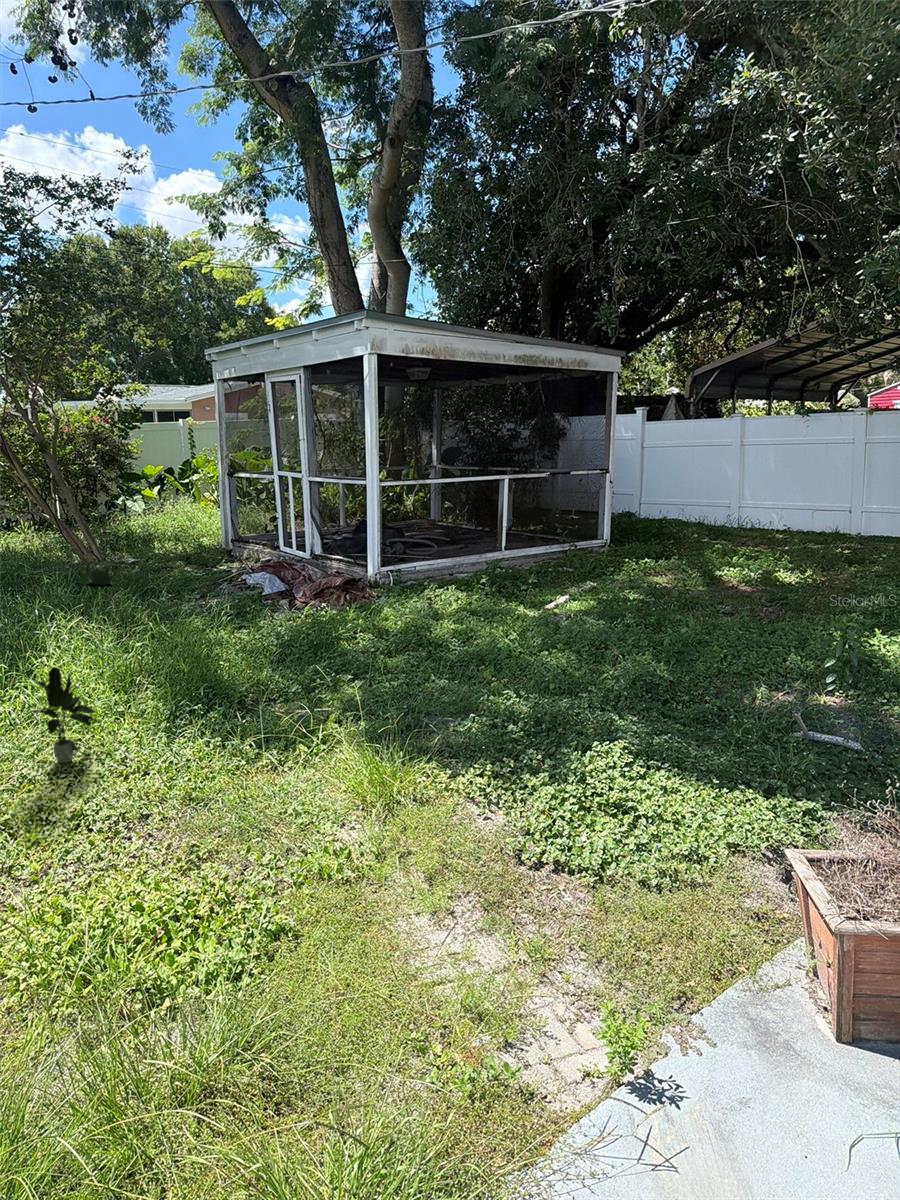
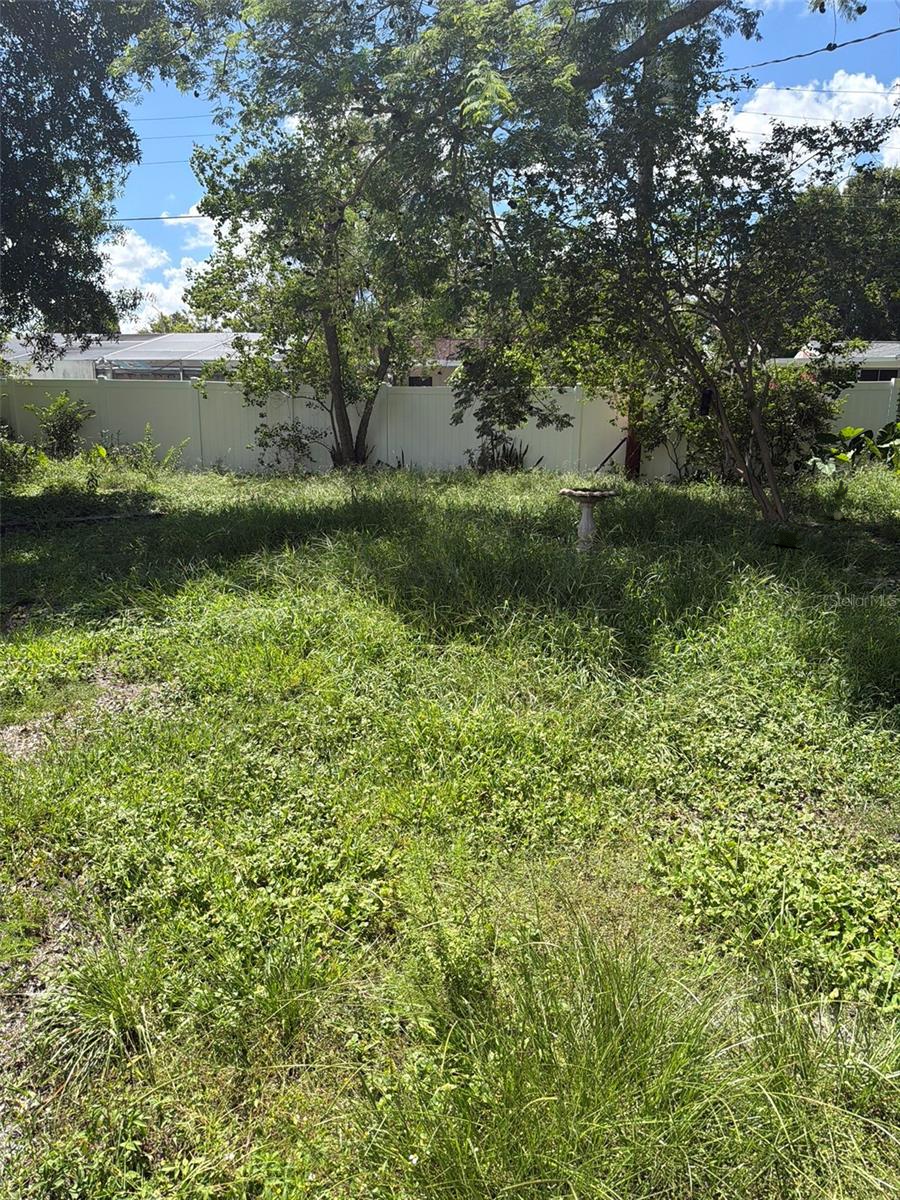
potted plant: present [32,667,98,763] -> present [832,480,855,520]

